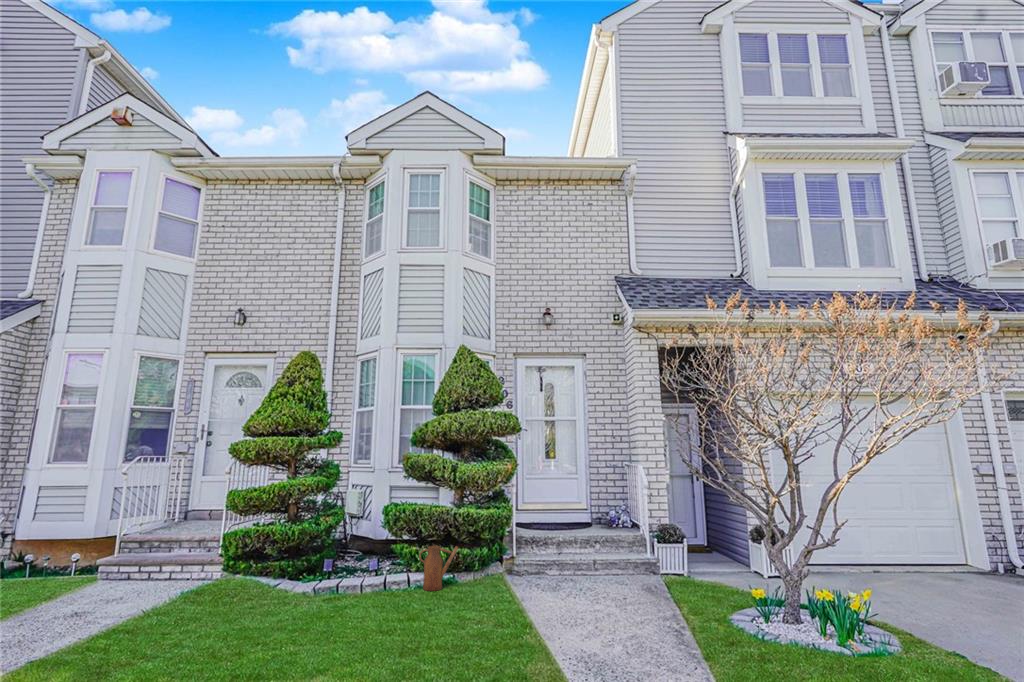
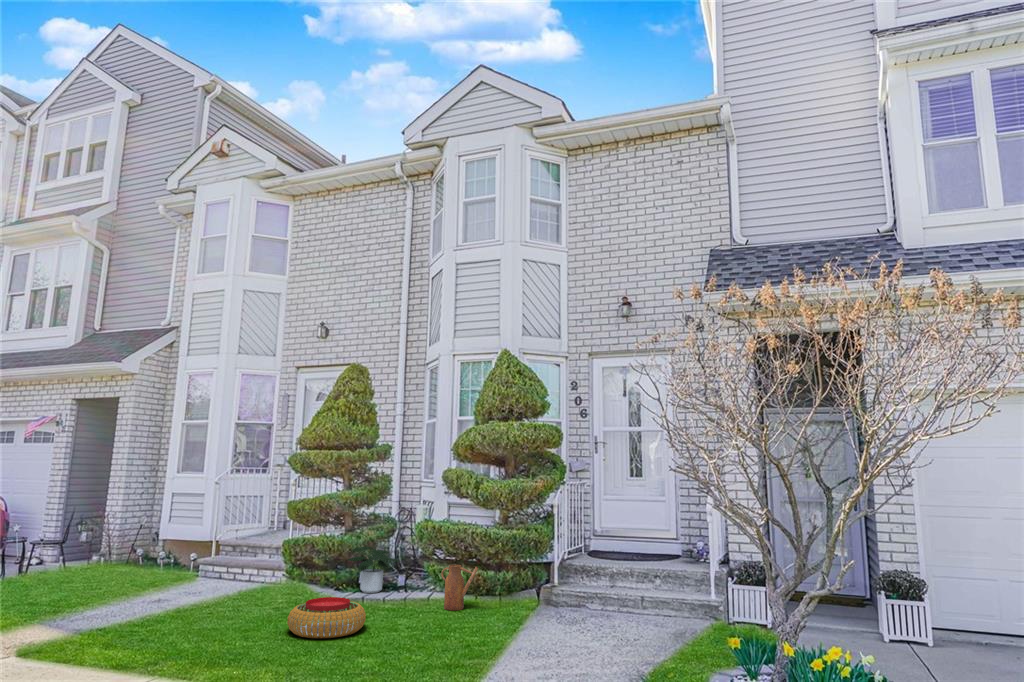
potted plant: none [303,535,360,582] -> present [348,547,399,593]
pouf: none [292,593,378,644] -> present [287,597,366,638]

